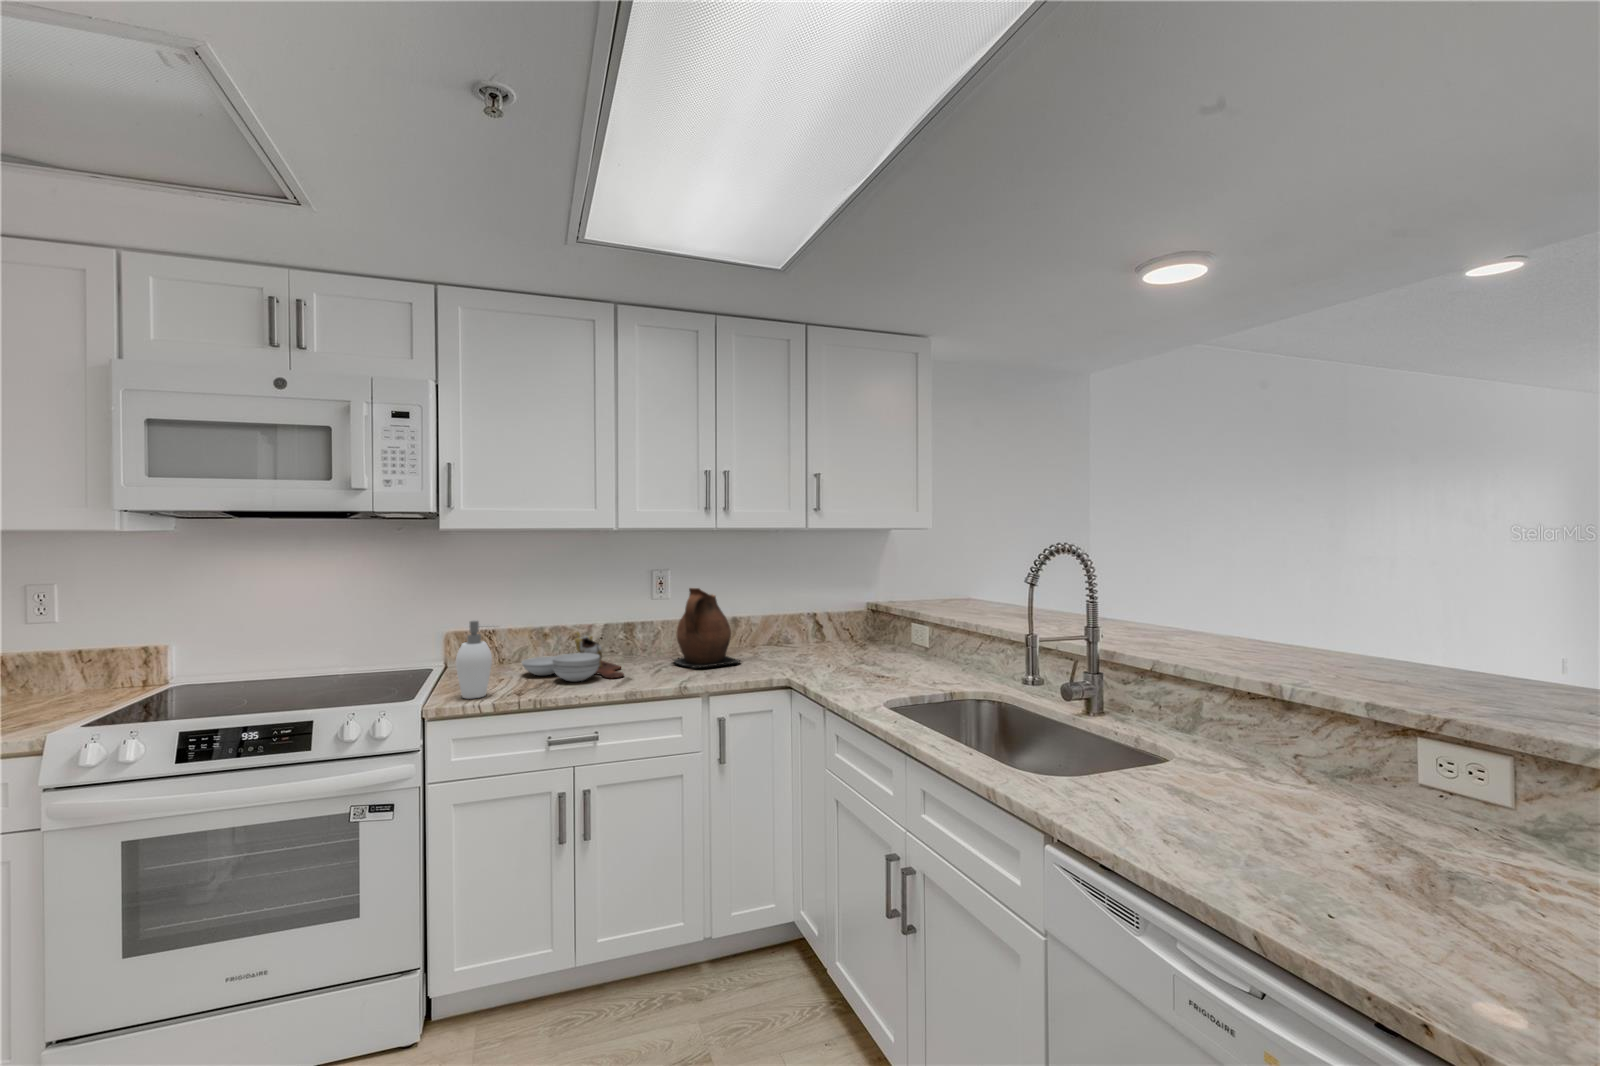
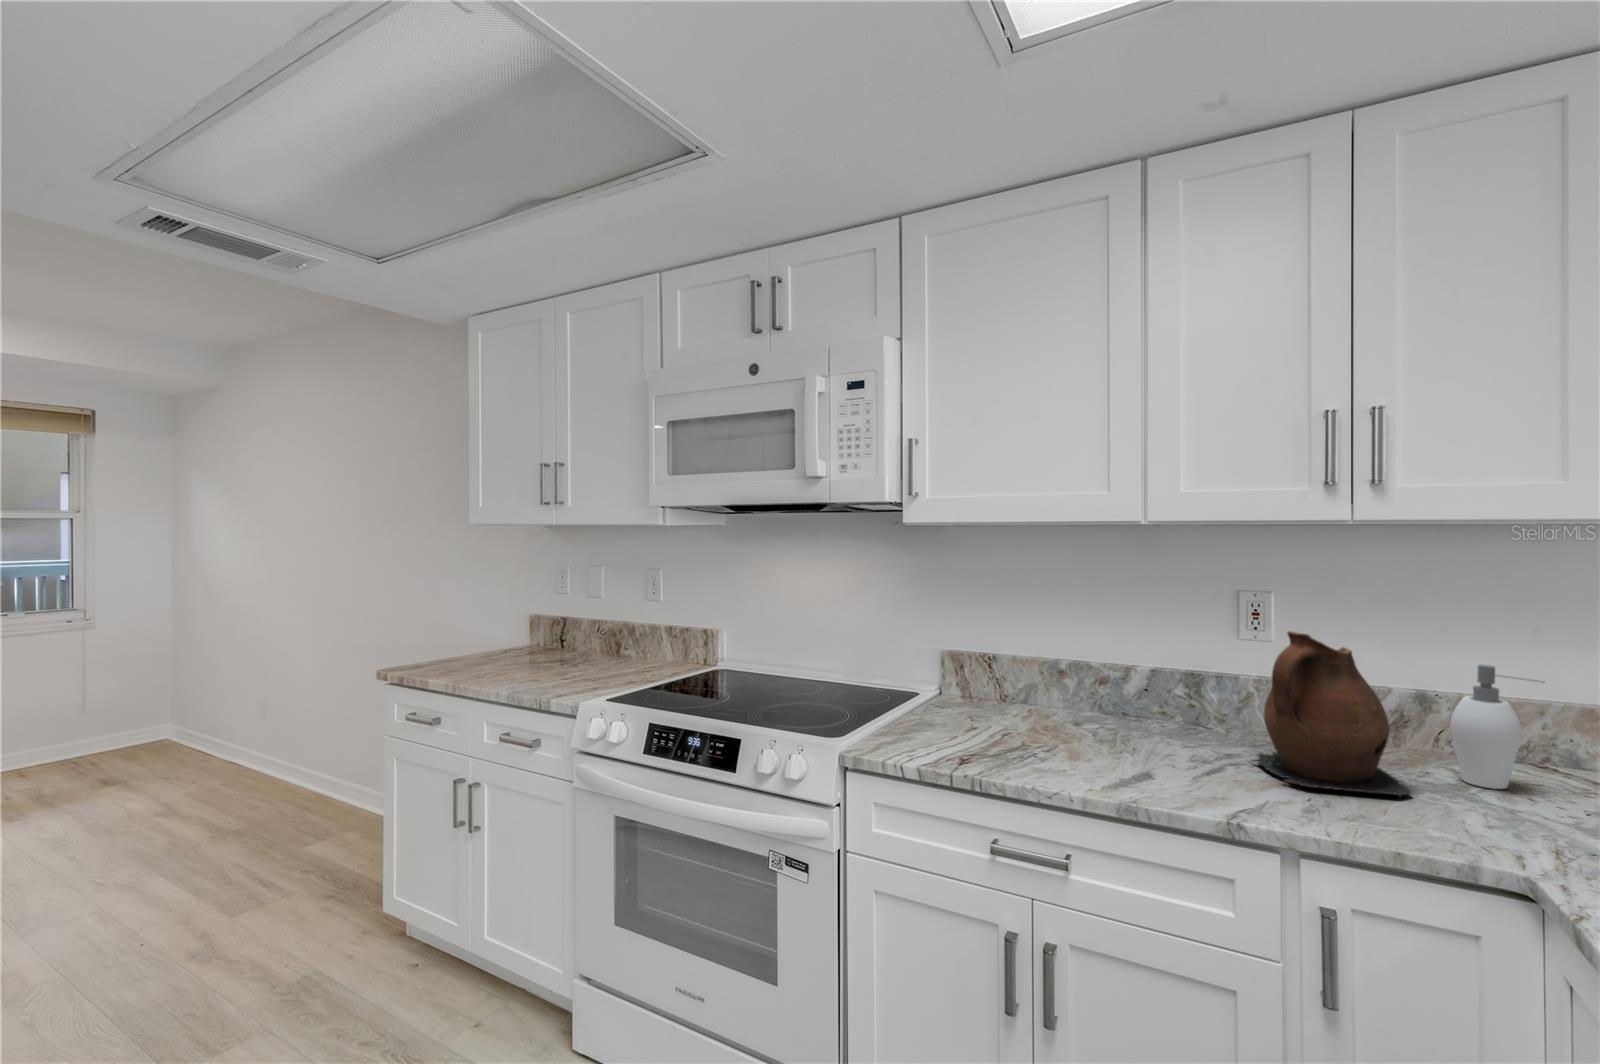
soap dispenser: present [456,621,492,699] -> present [1451,665,1544,789]
cutting board: present [522,632,624,681] -> none [1004,677,1155,768]

